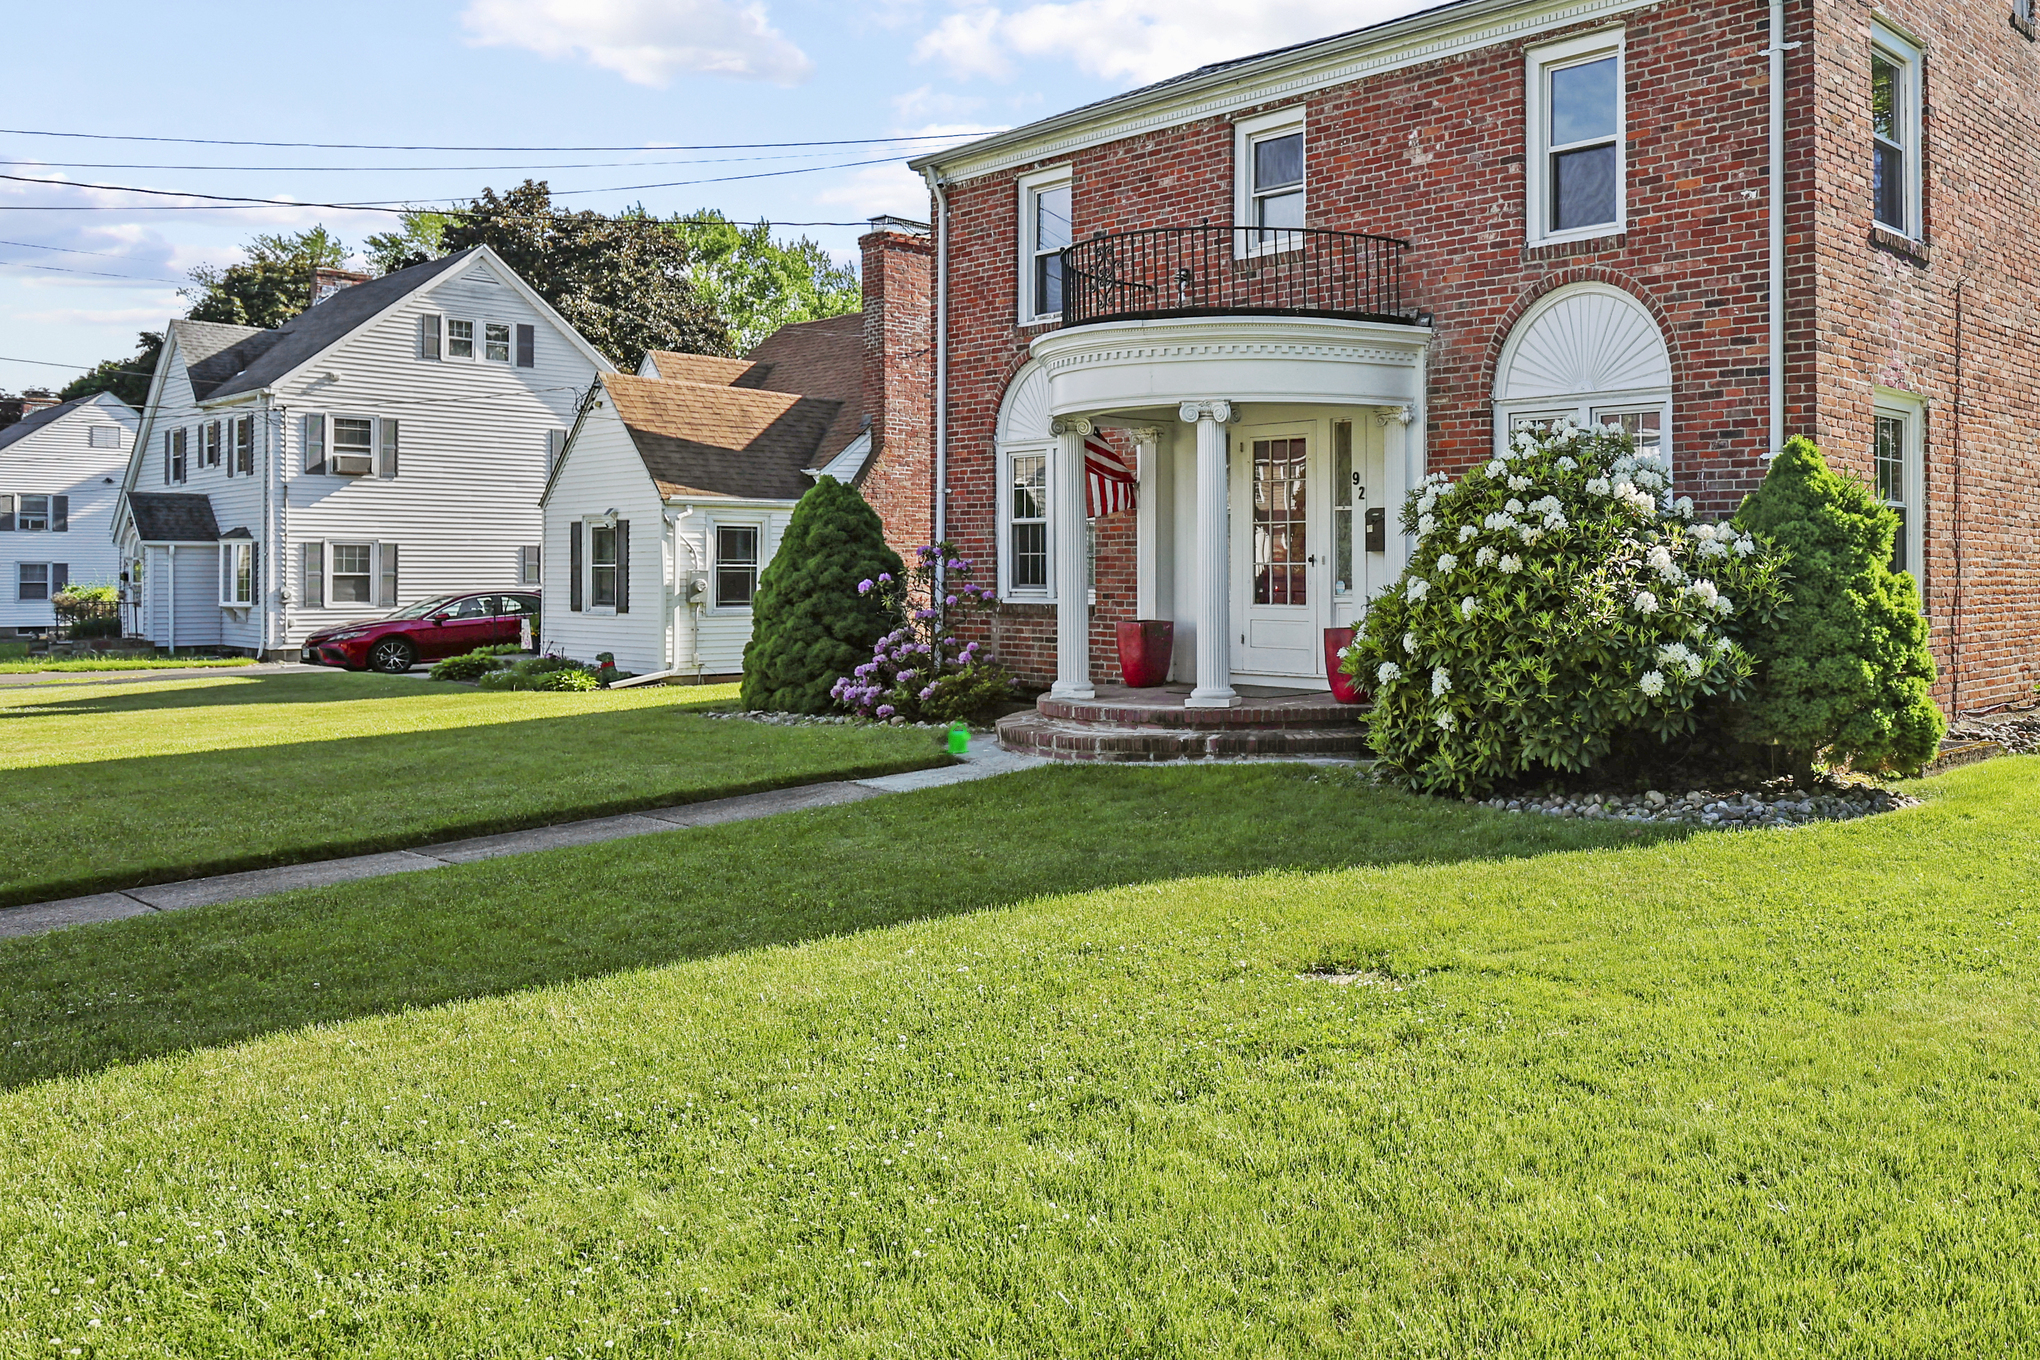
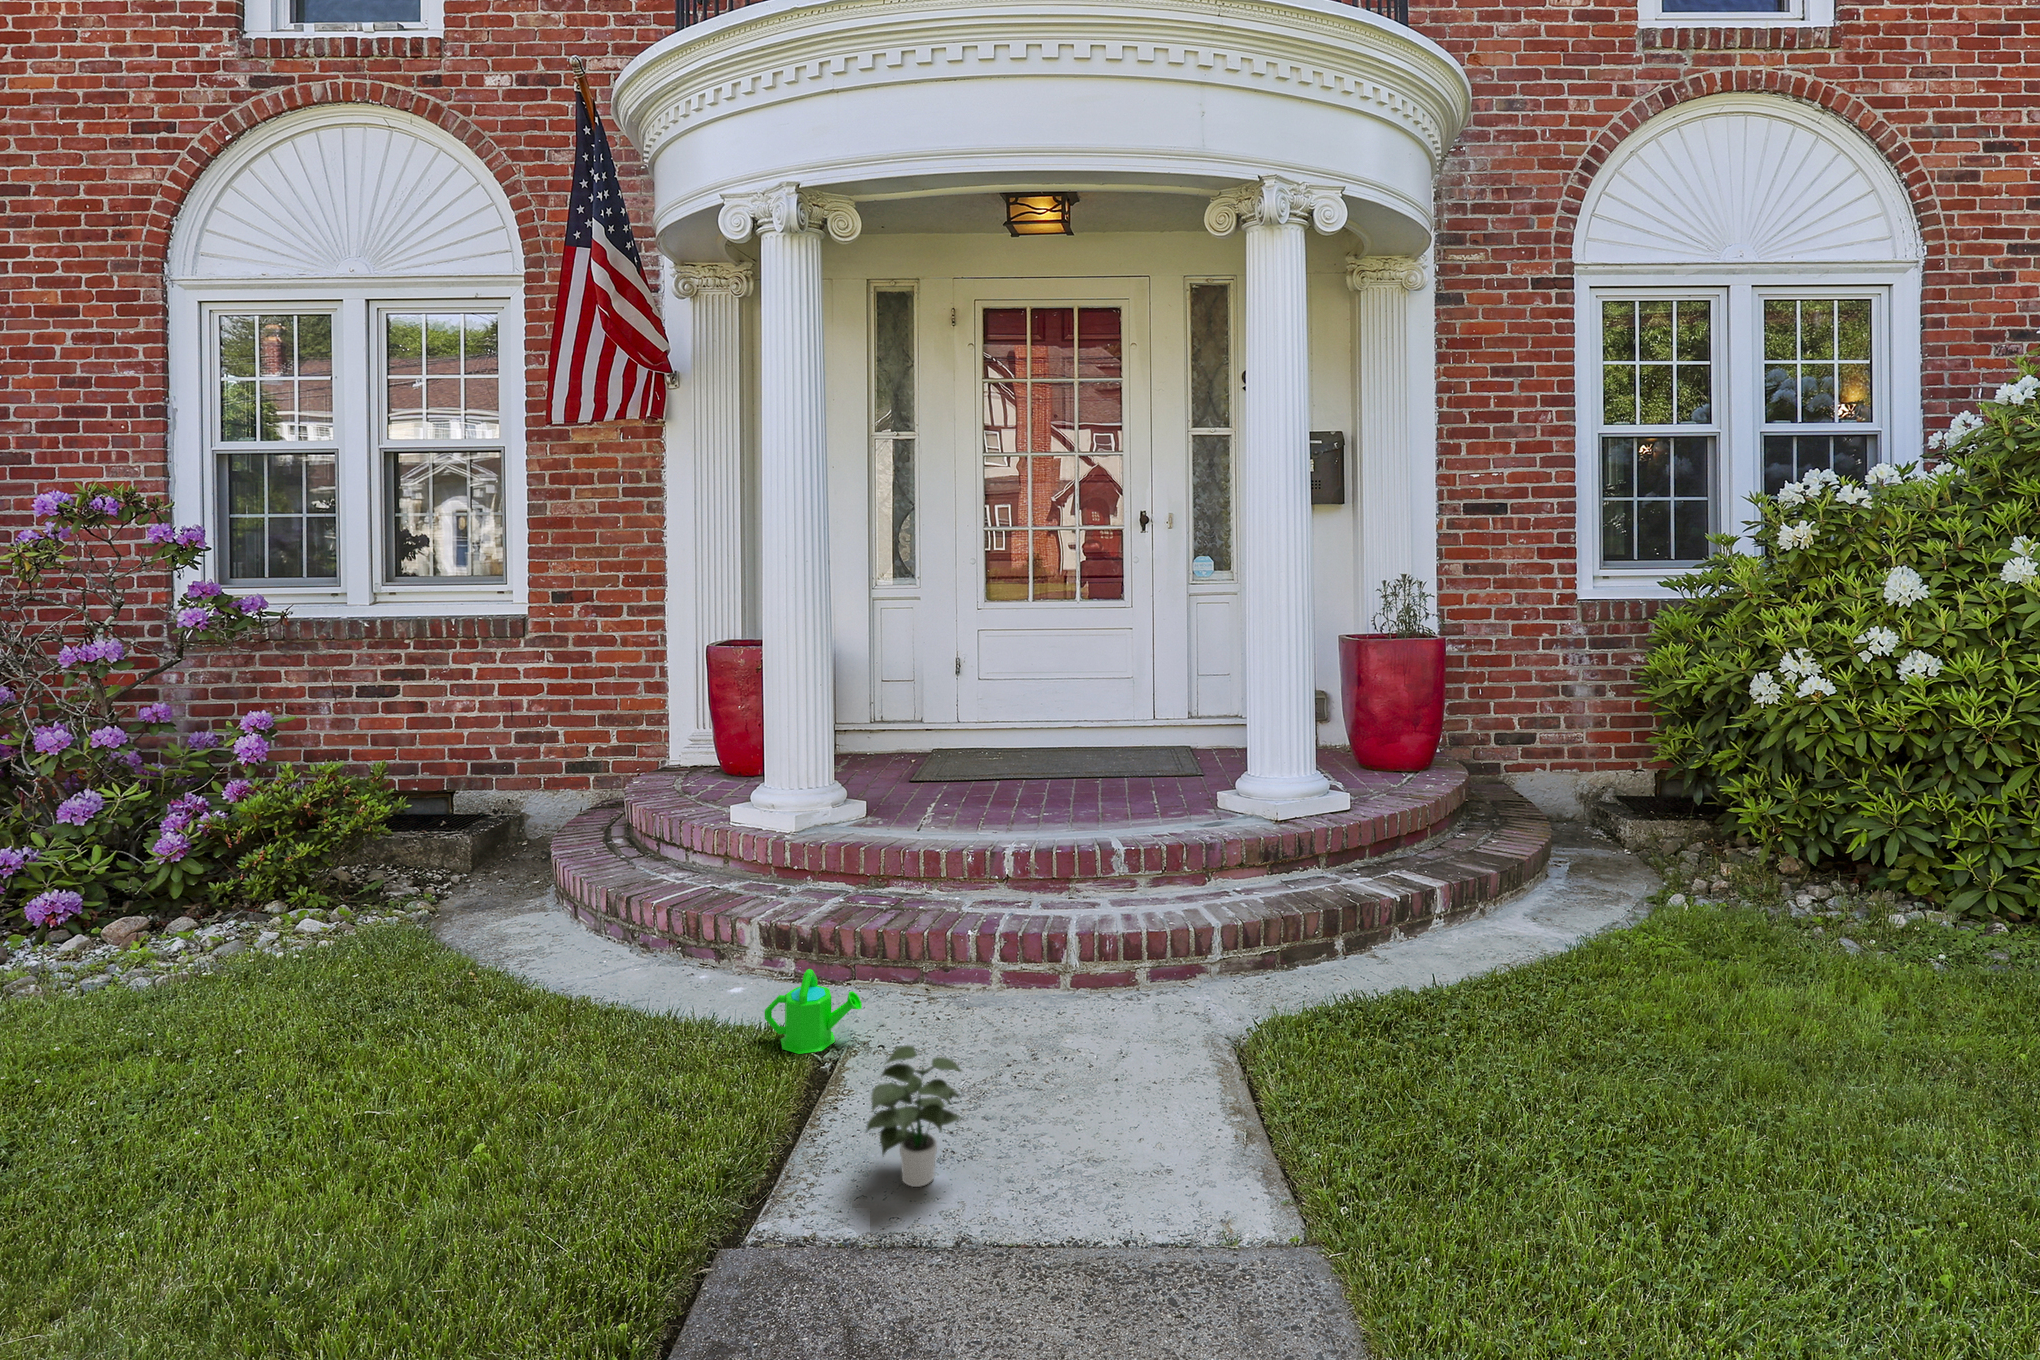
potted plant: none [870,723,915,768] -> present [866,1045,962,1187]

